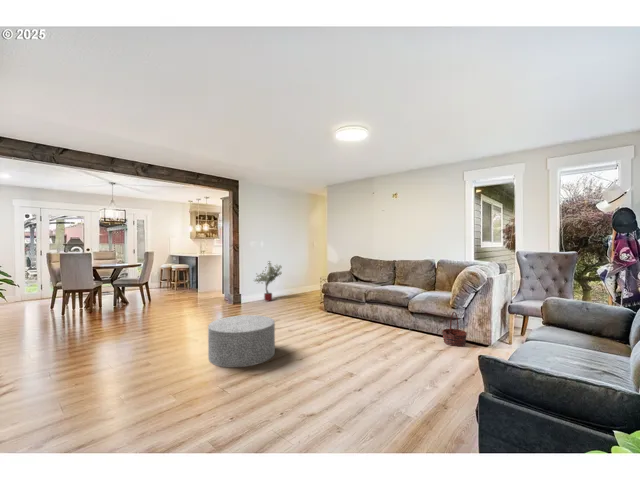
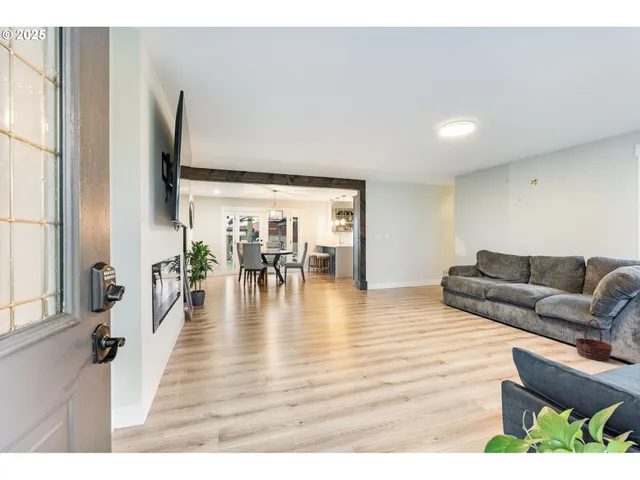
potted tree: present [255,261,282,301] -> none [378,253,406,290]
ottoman: present [208,315,275,367] -> none [326,298,380,340]

